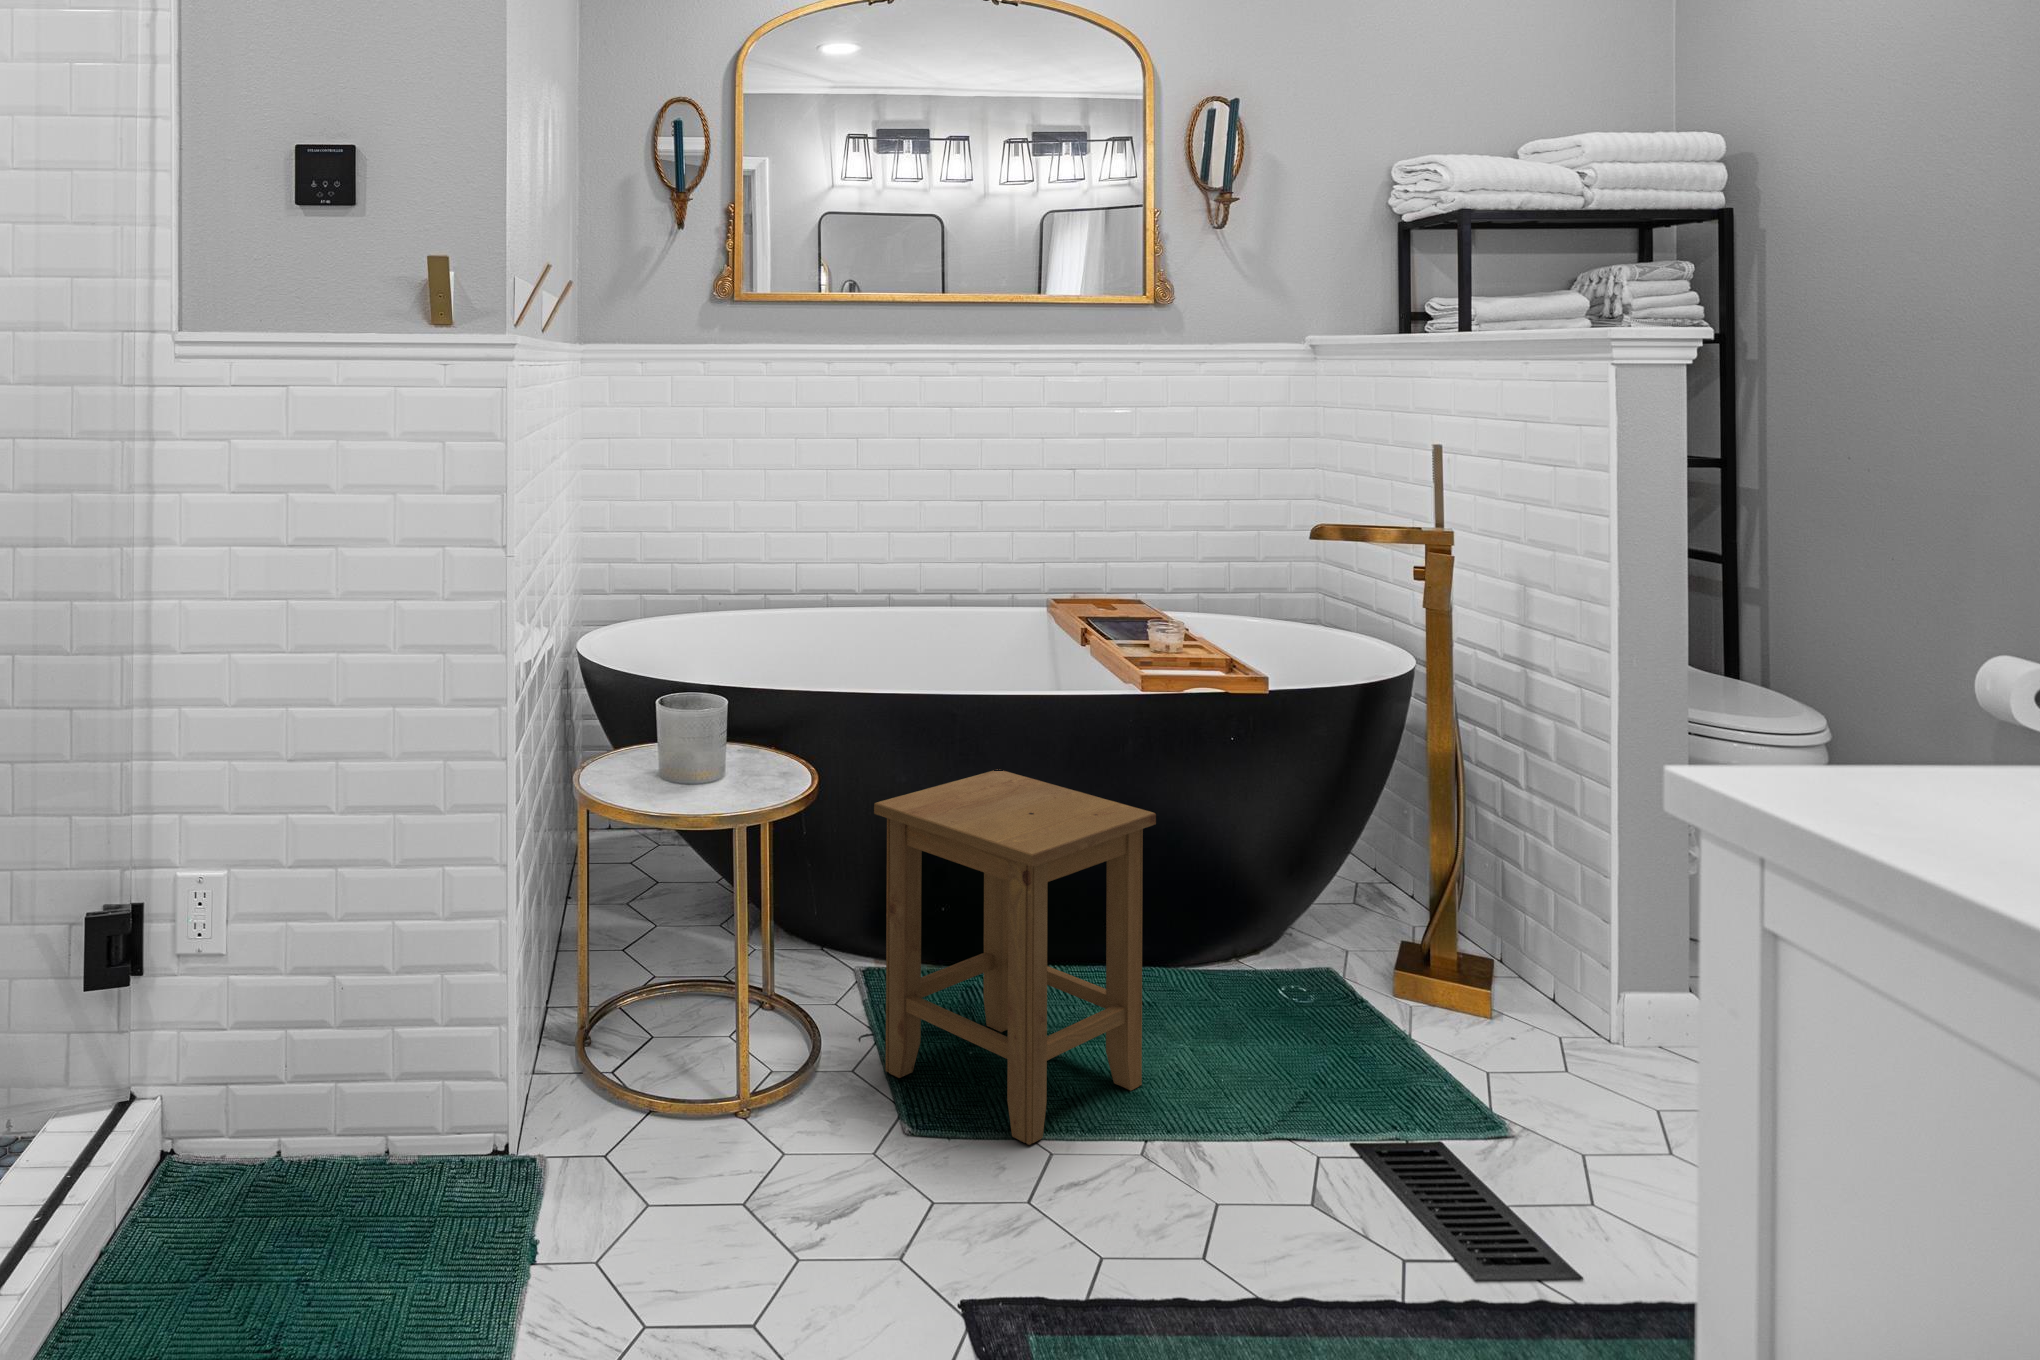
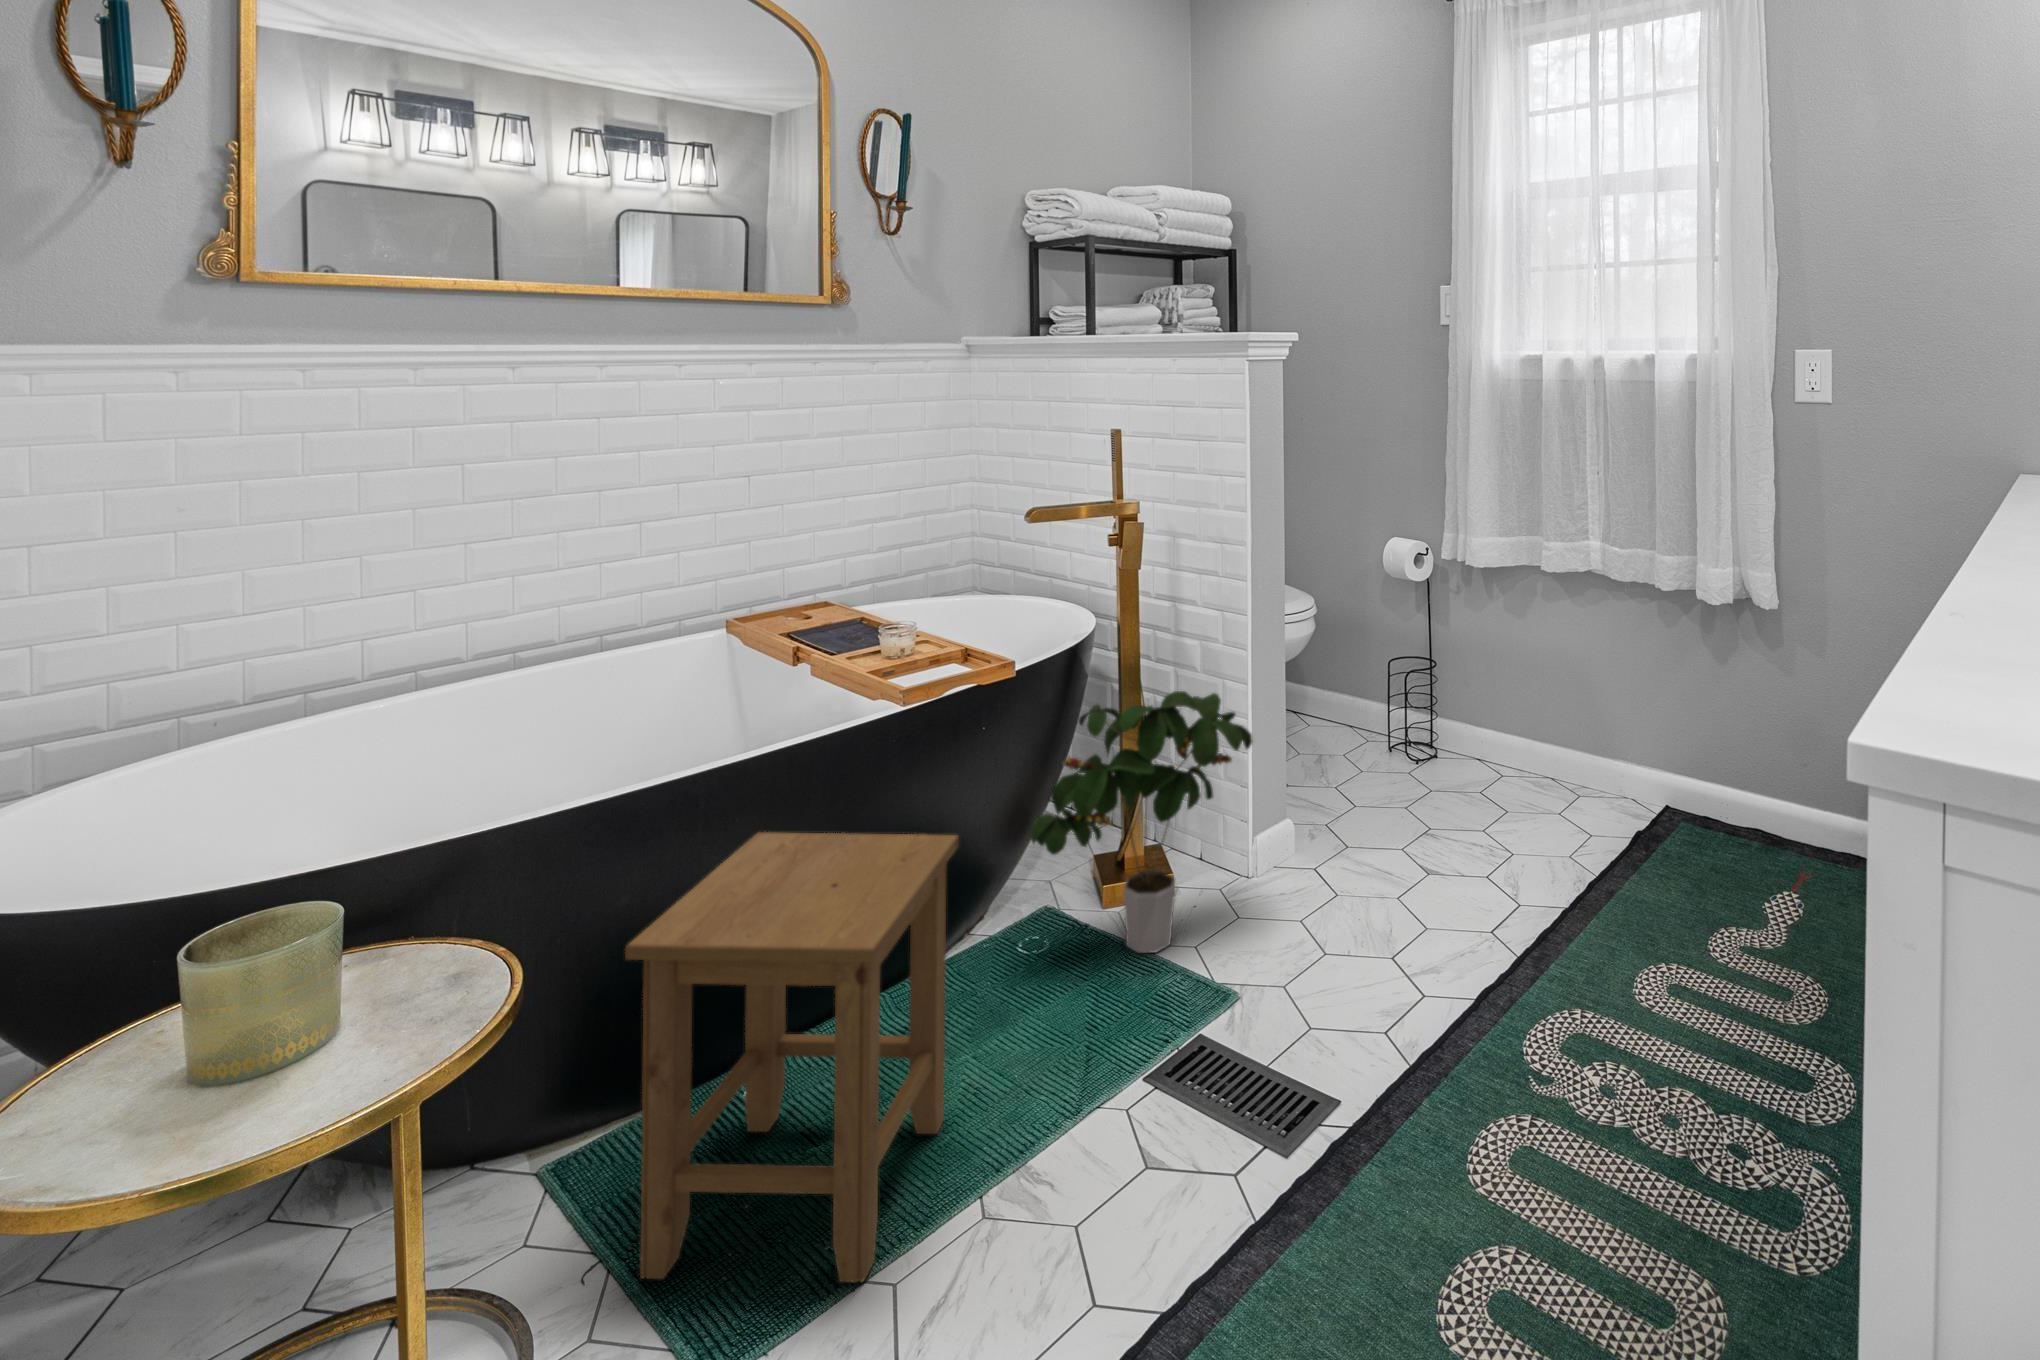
potted plant: none [1283,750,1583,1057] -> present [1030,691,1252,953]

